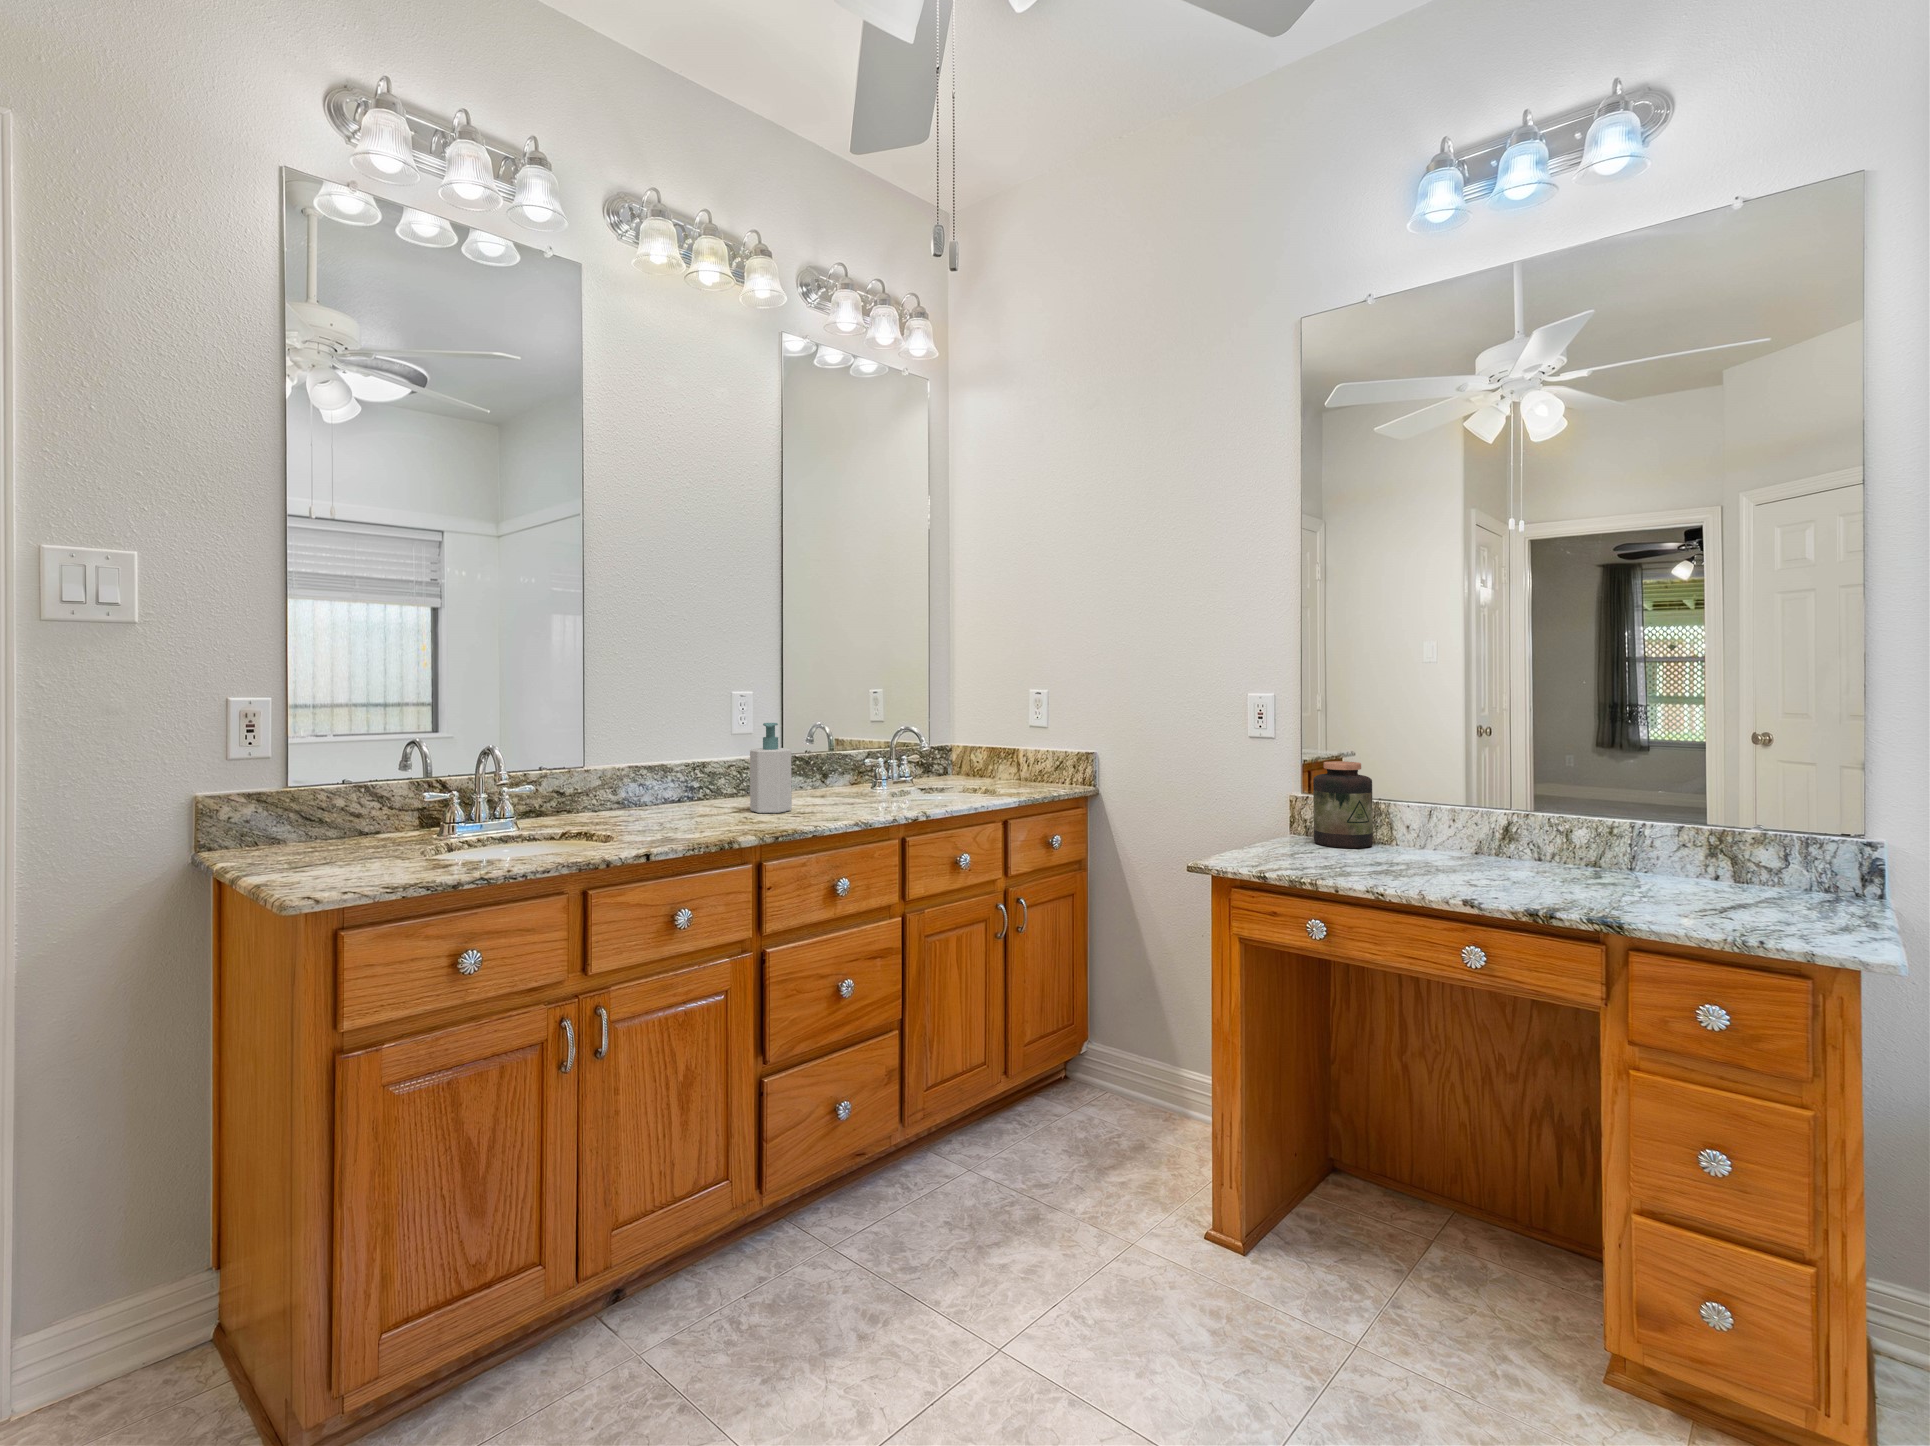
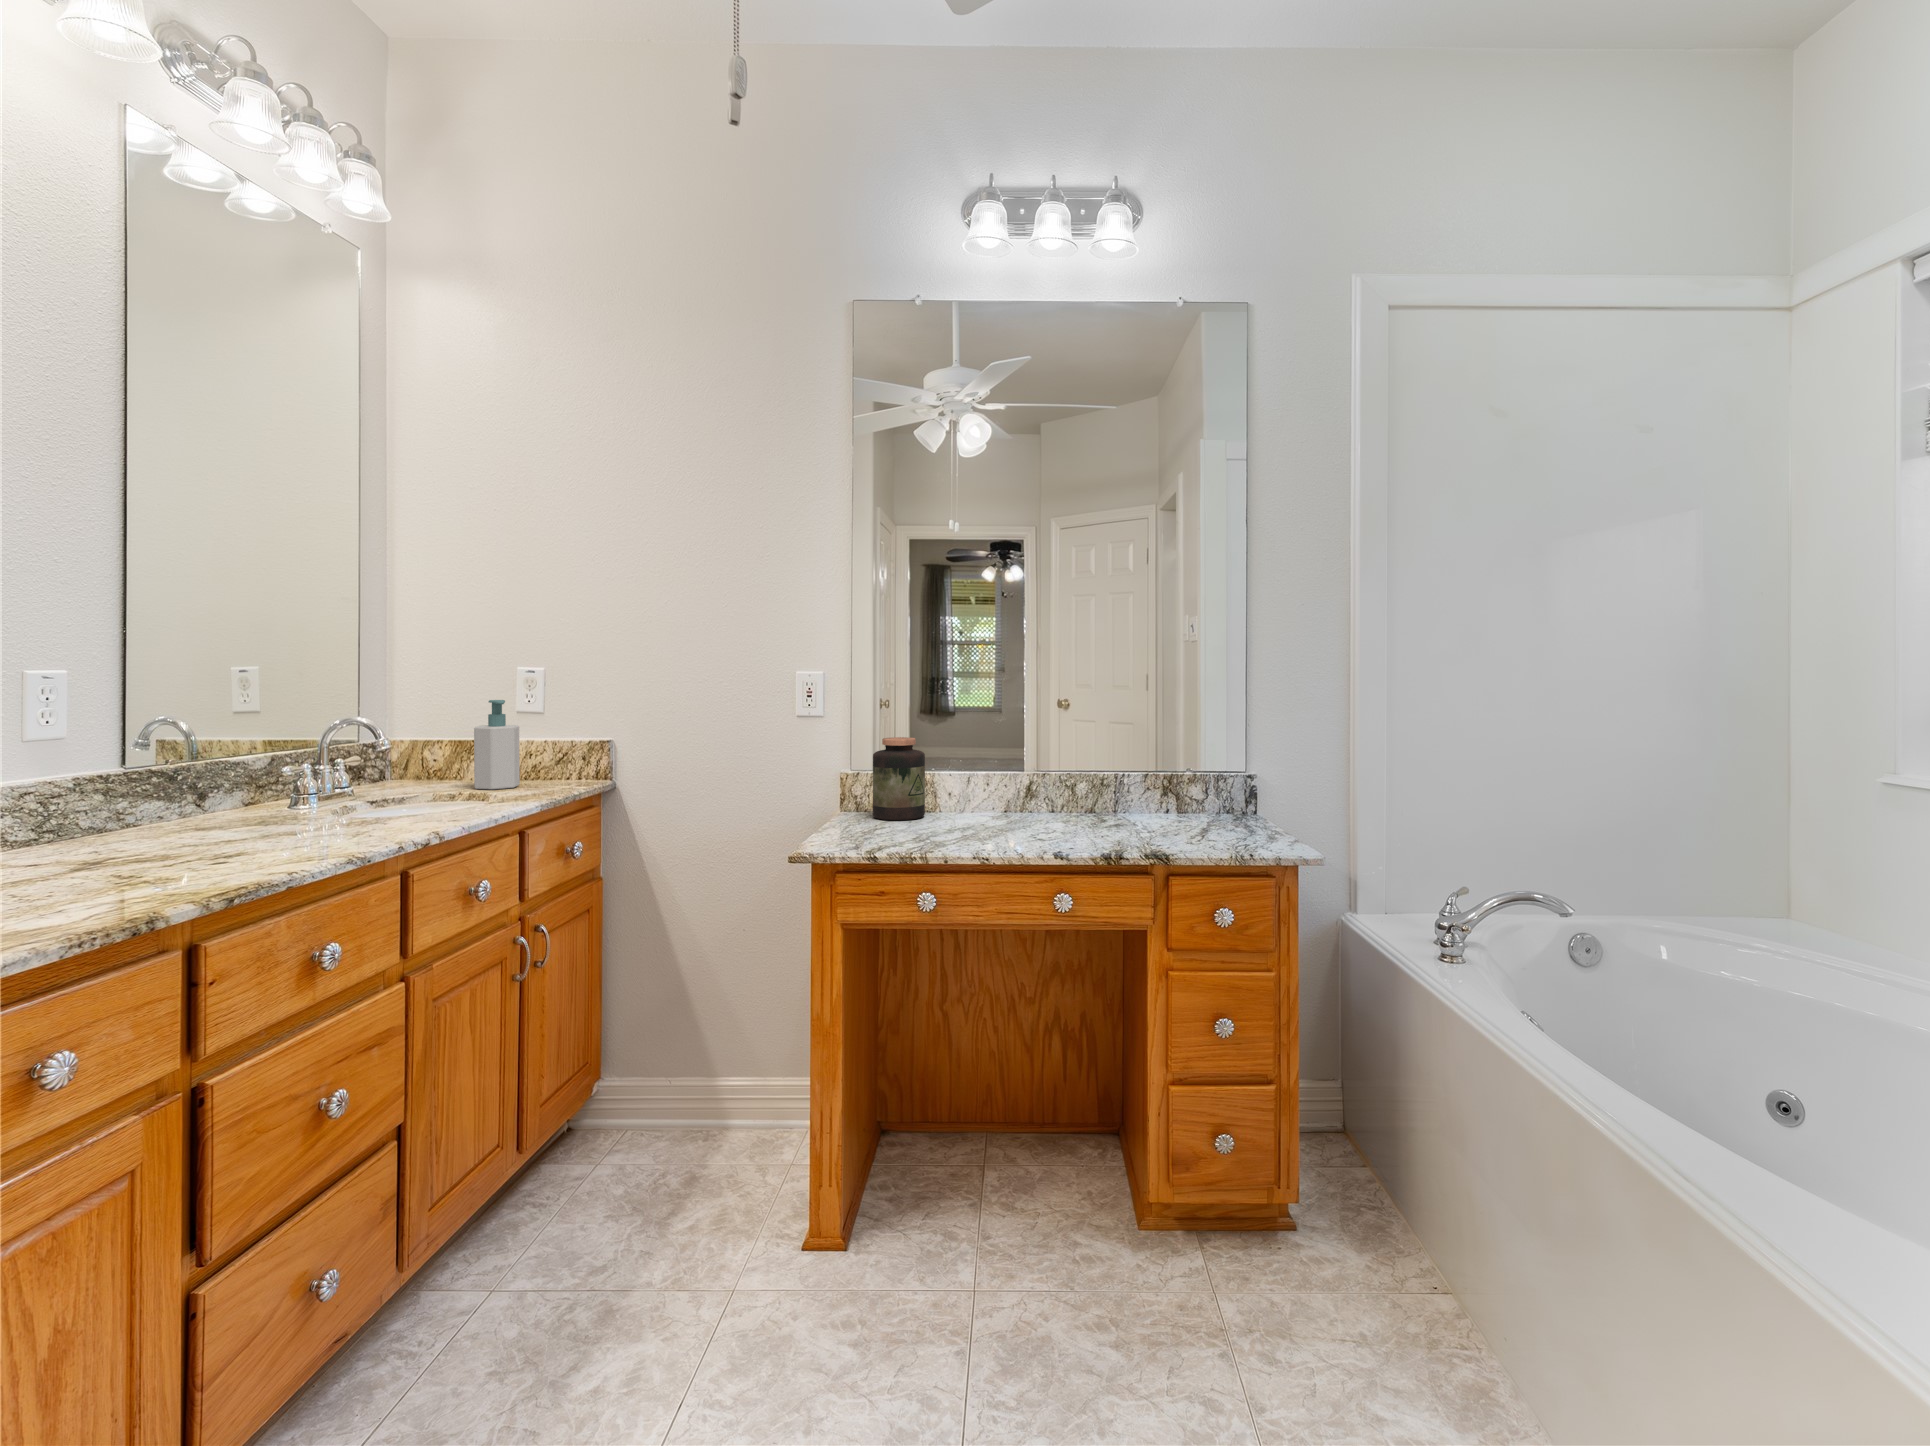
soap bottle: present [750,723,792,813] -> present [474,700,520,790]

